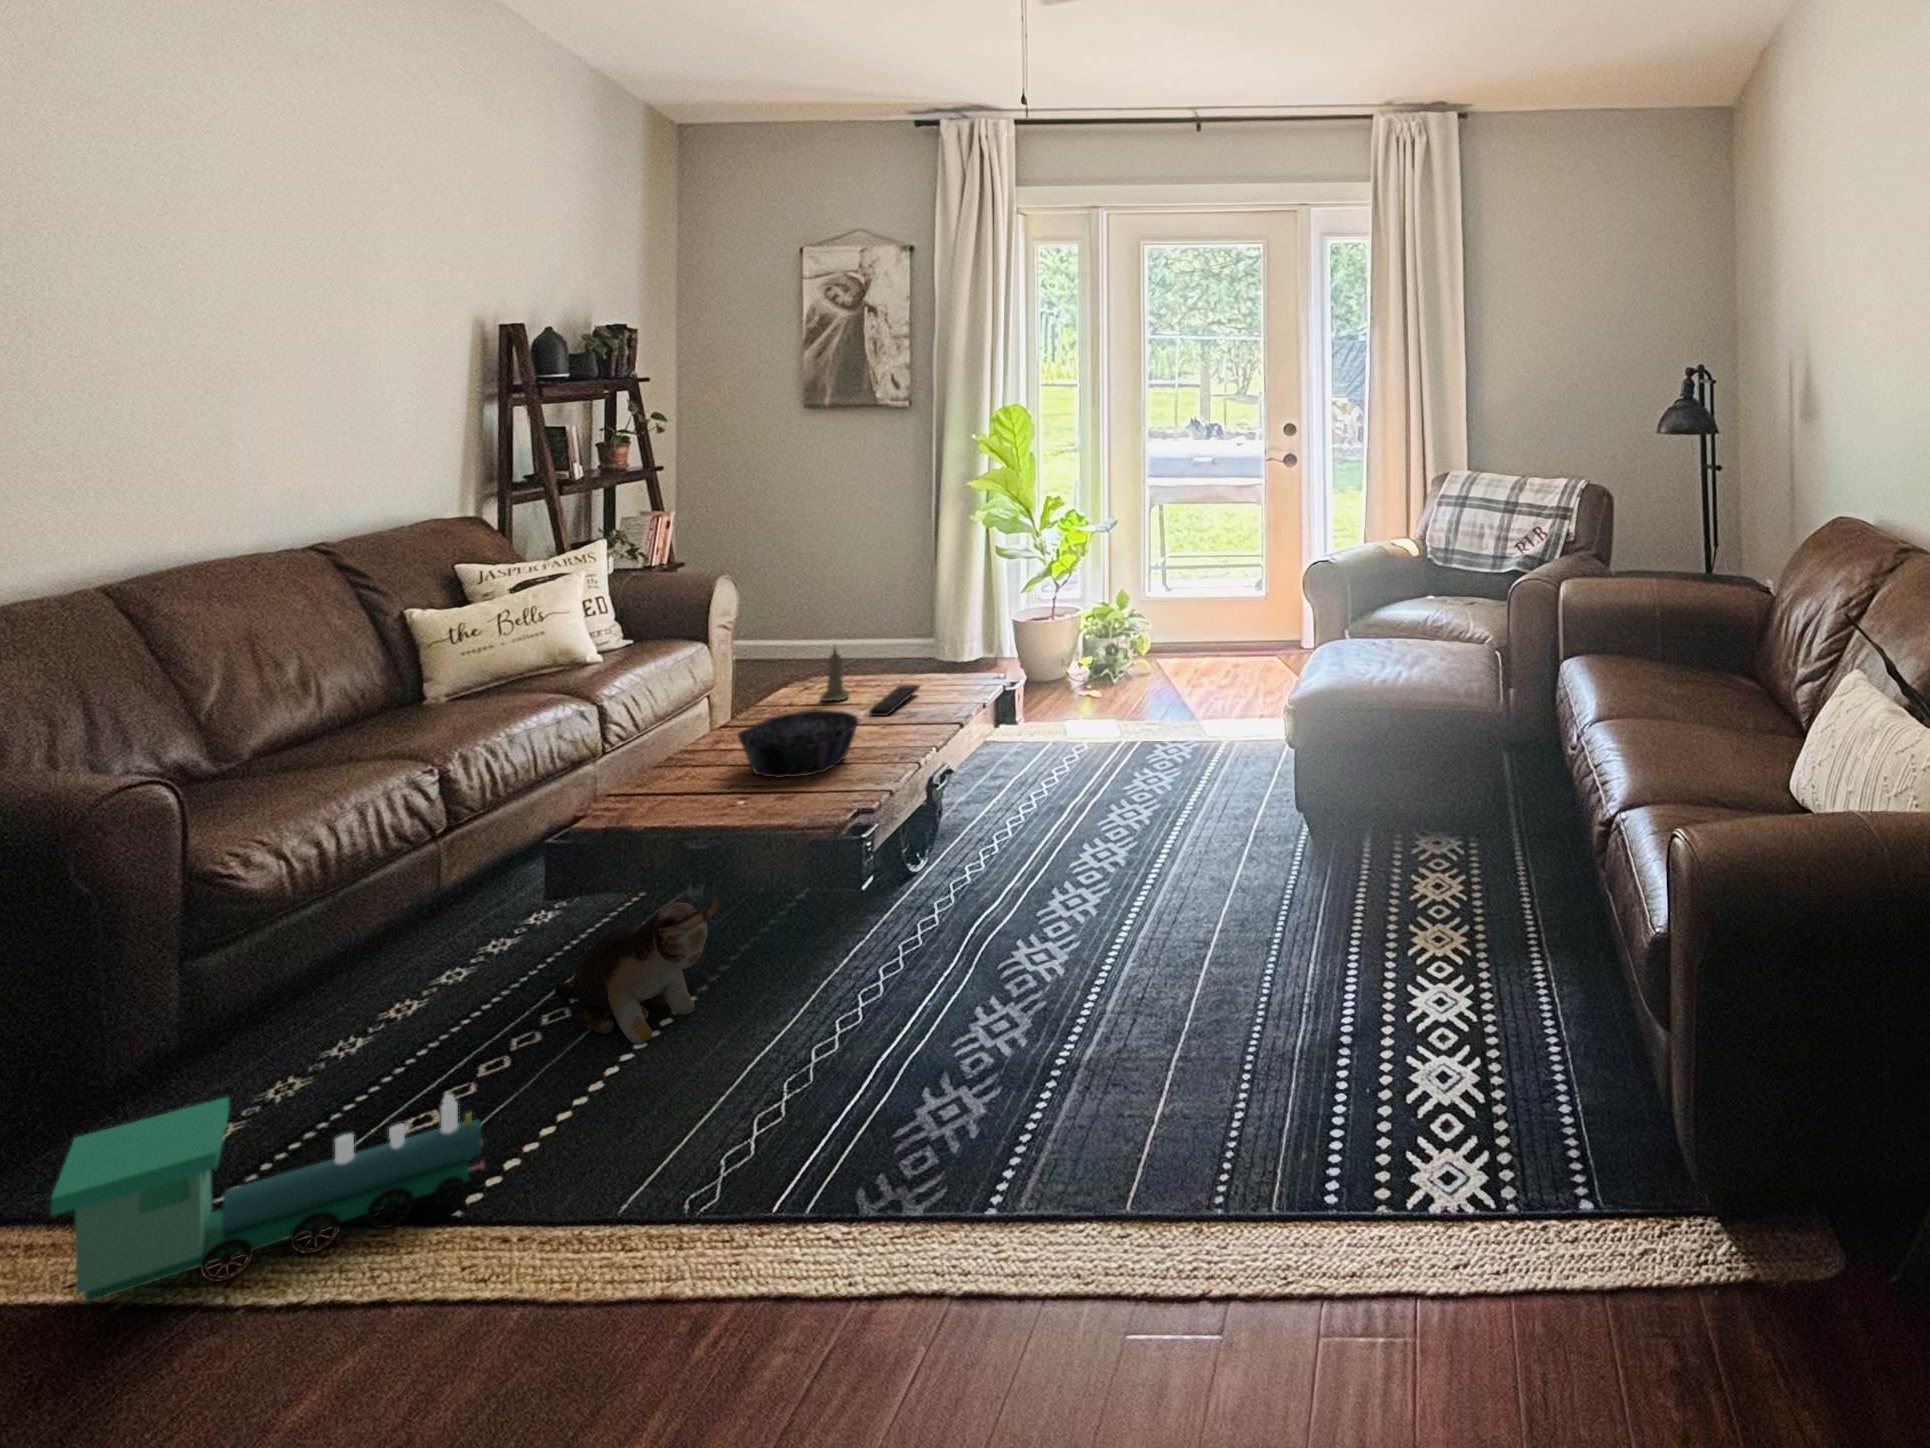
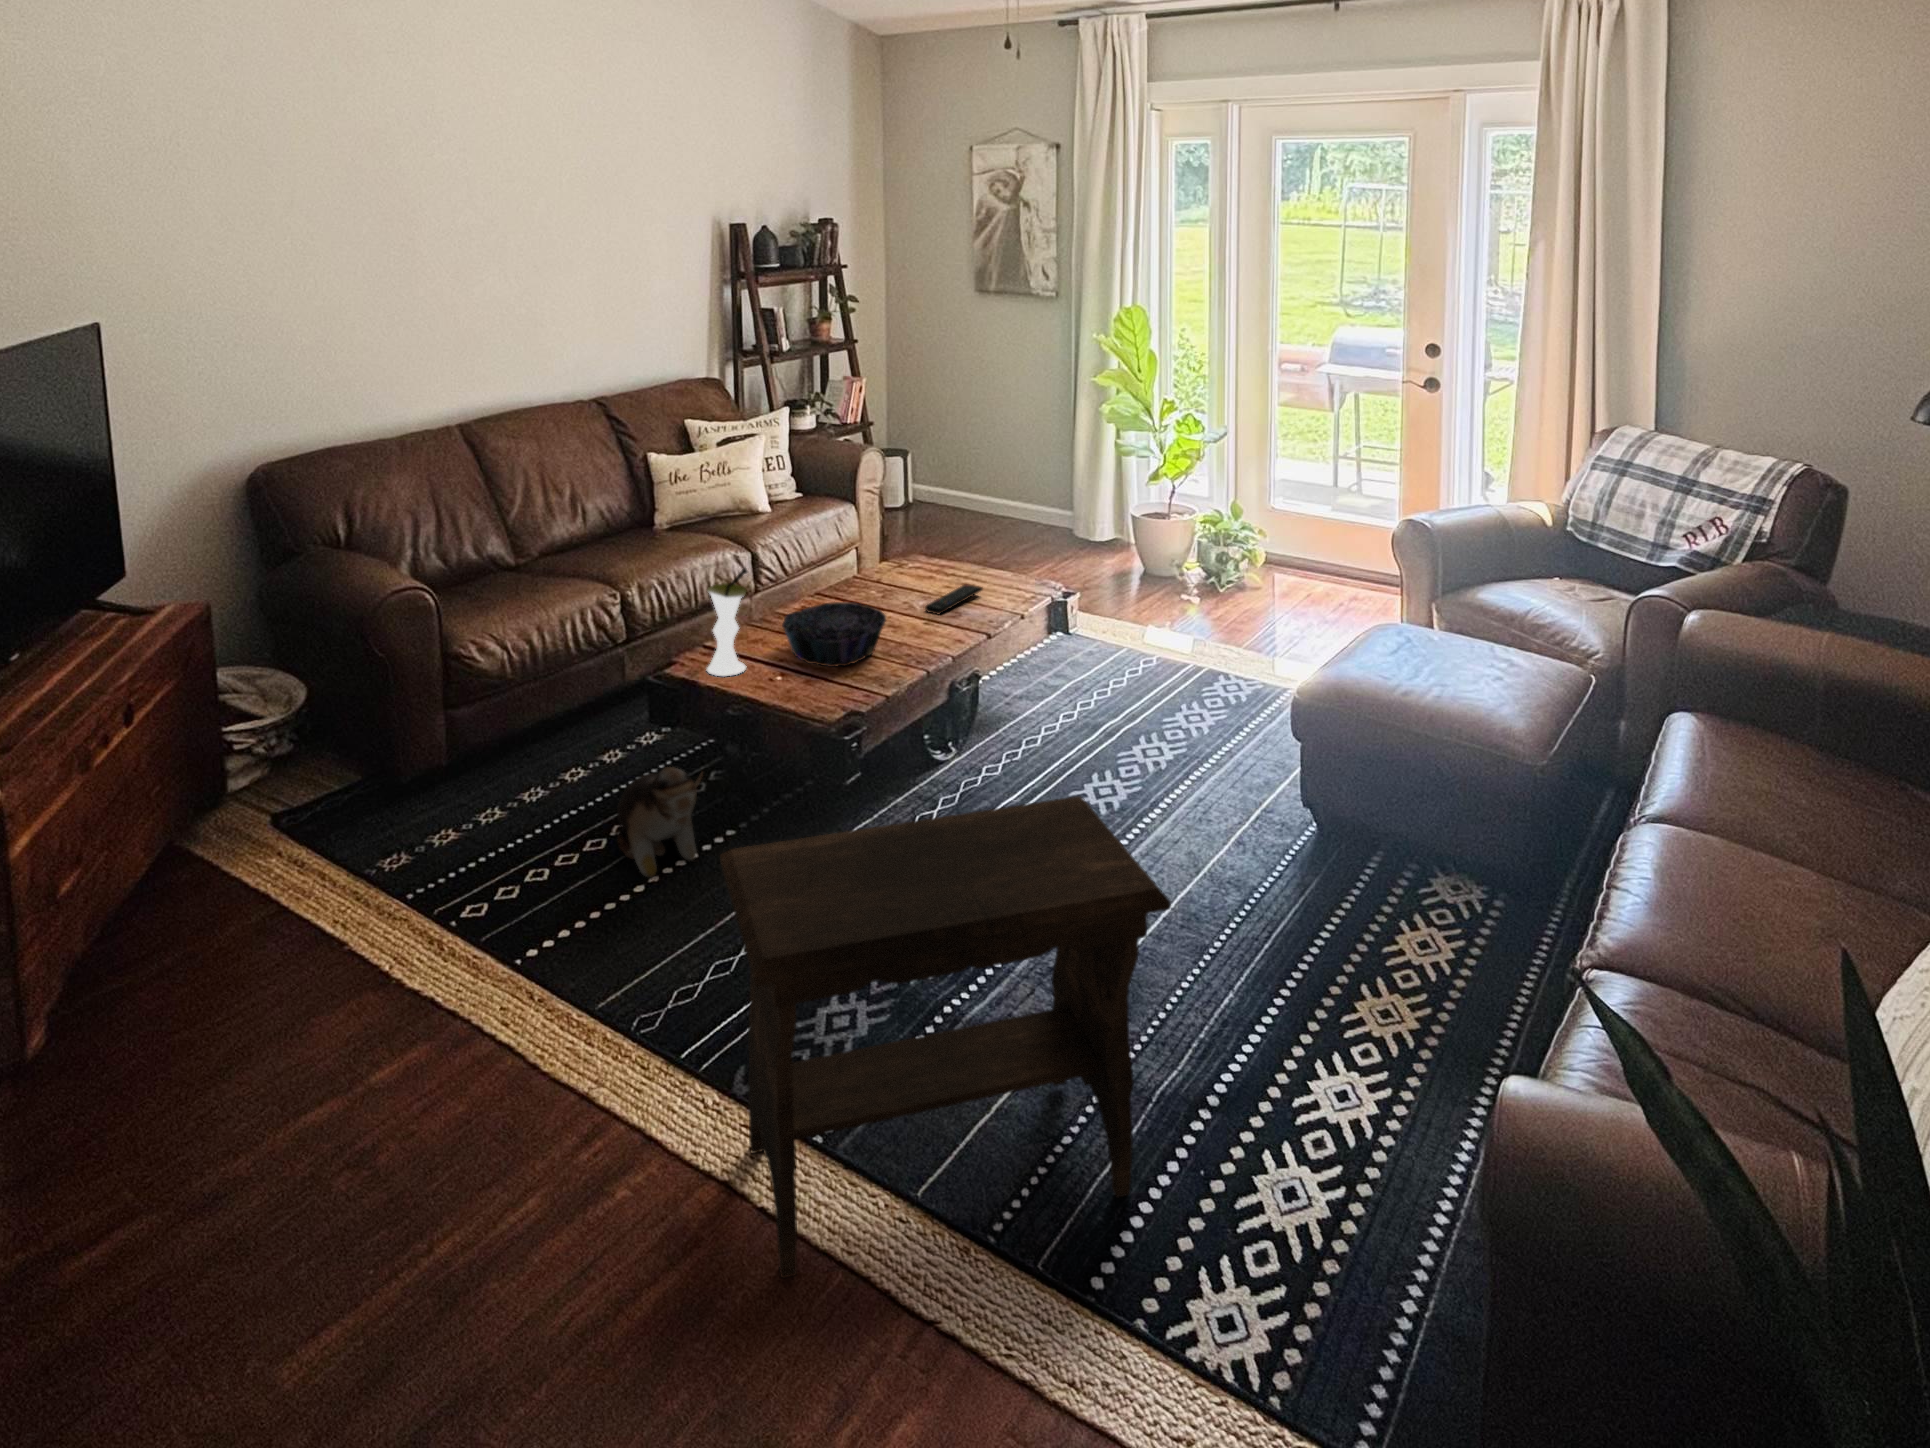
candle: present [820,648,849,701] -> none [898,536,926,589]
vase: none [660,677,711,807] -> present [707,568,748,676]
footstool: none [901,782,1346,1309] -> present [720,796,1171,1278]
toy train: present [51,1094,484,1302] -> none [204,850,492,987]

